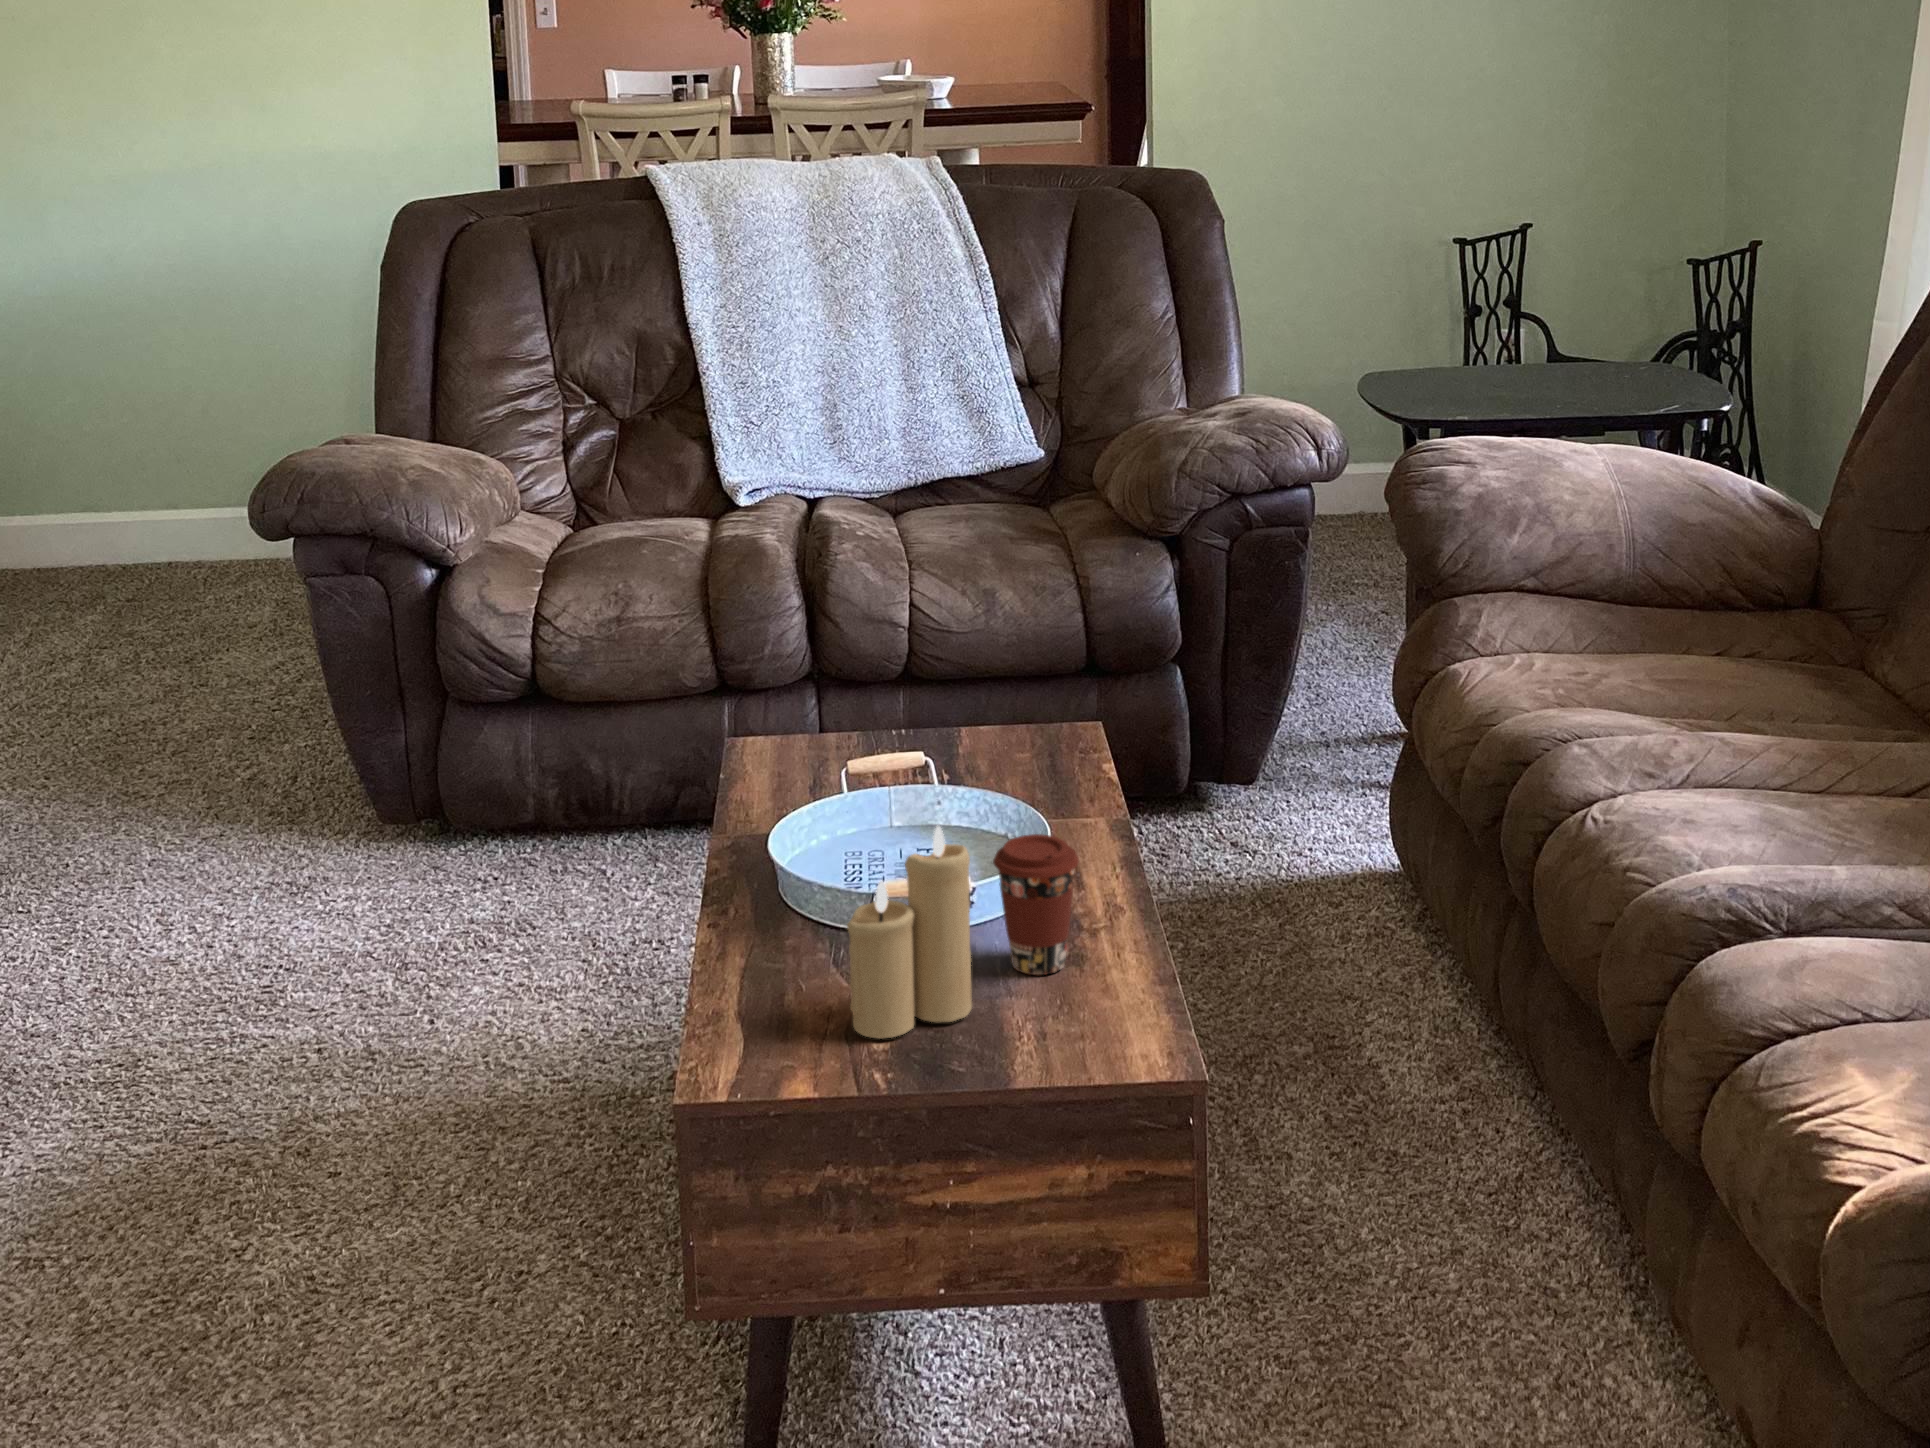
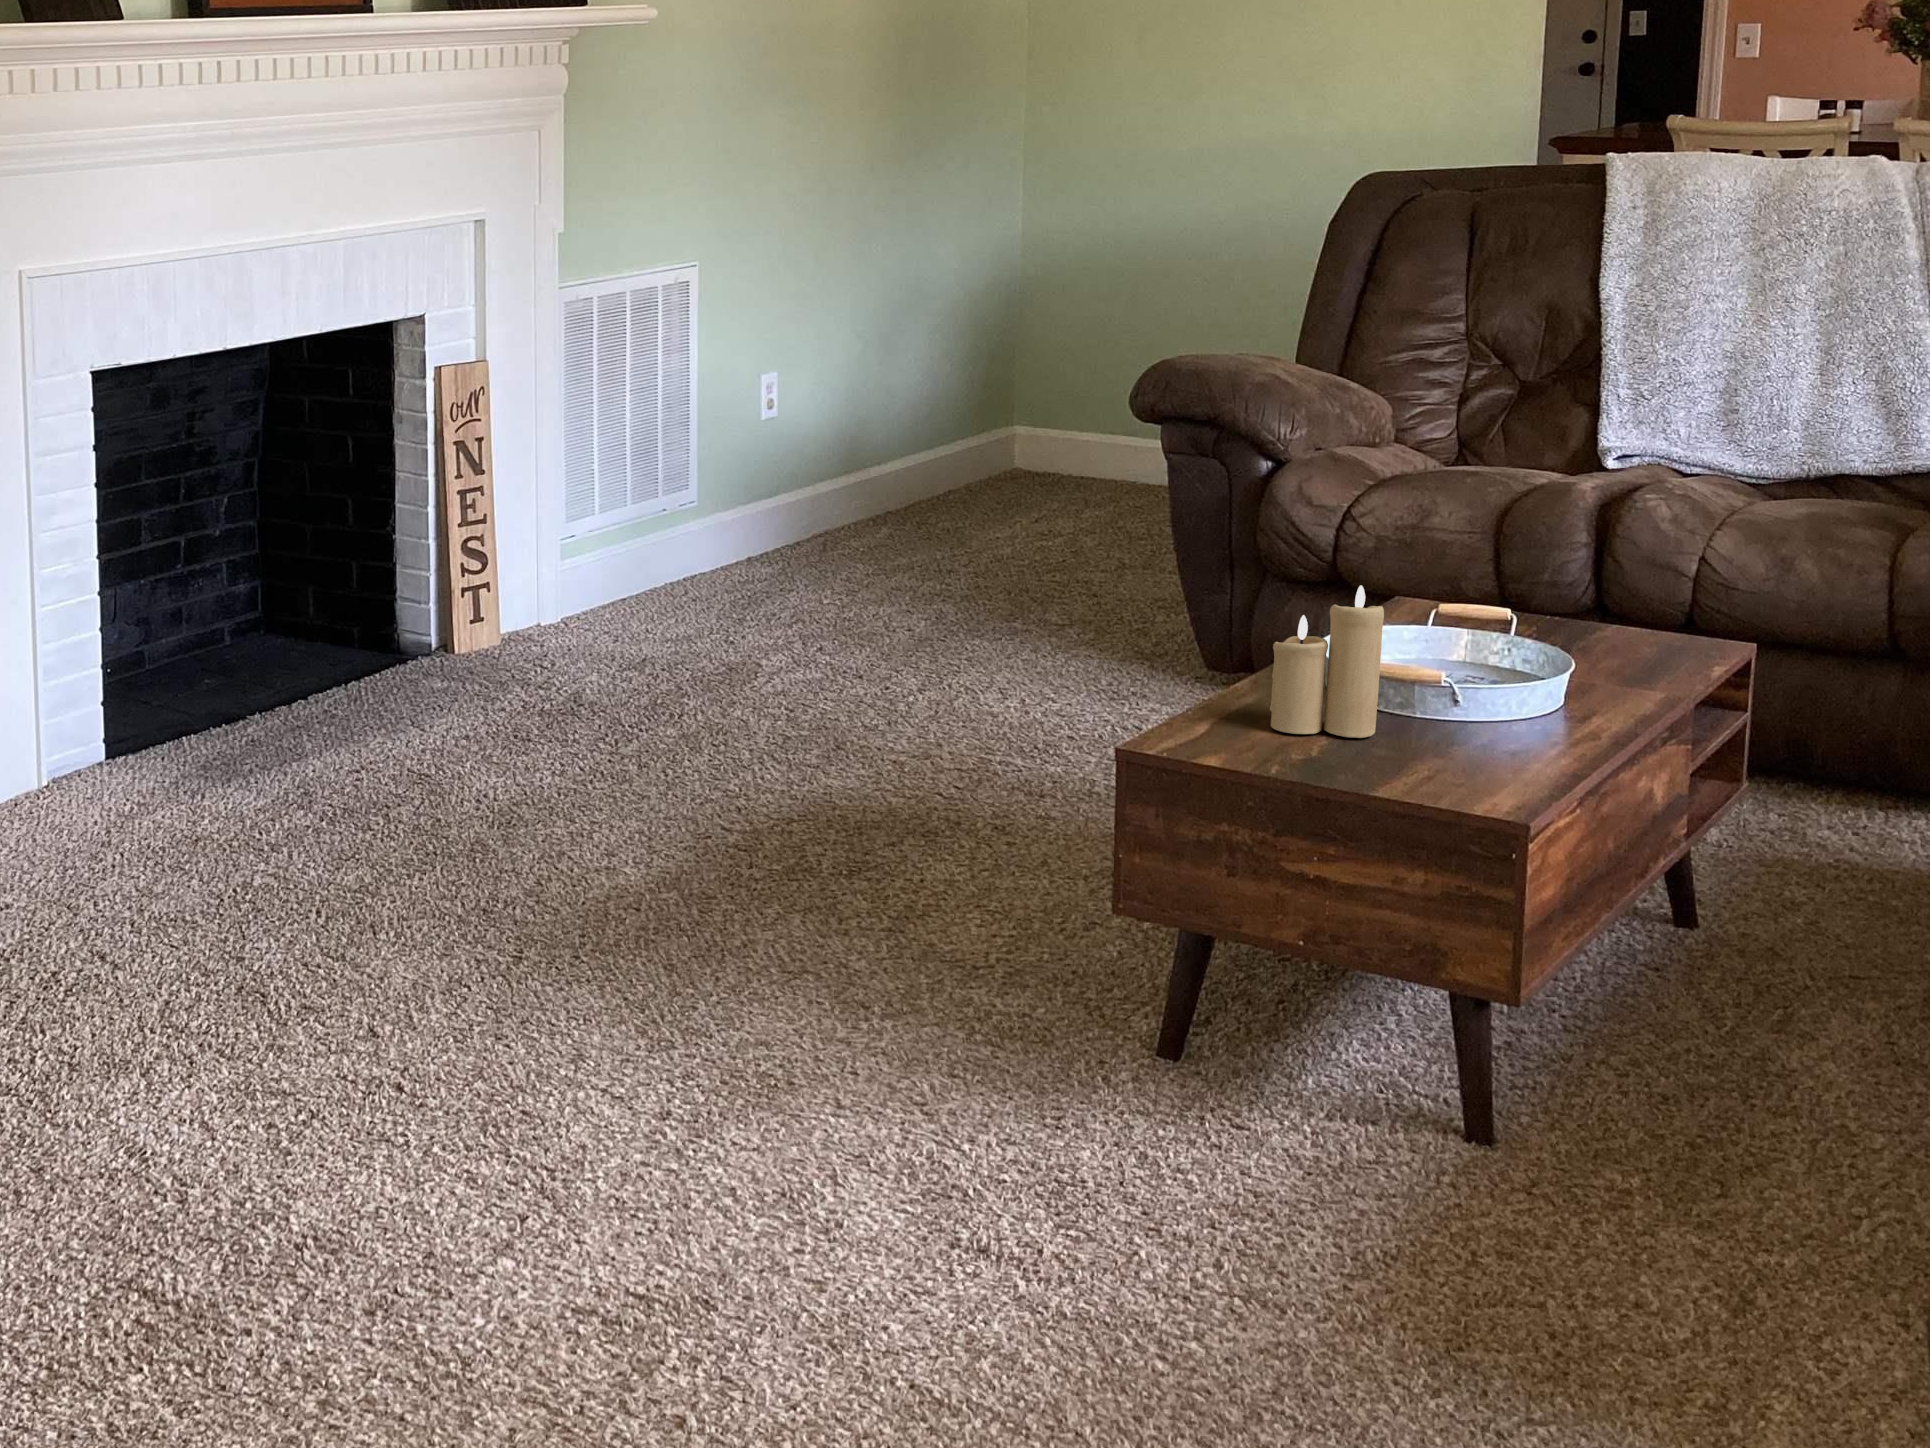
coffee cup: present [993,834,1079,975] -> none [1429,627,1506,737]

